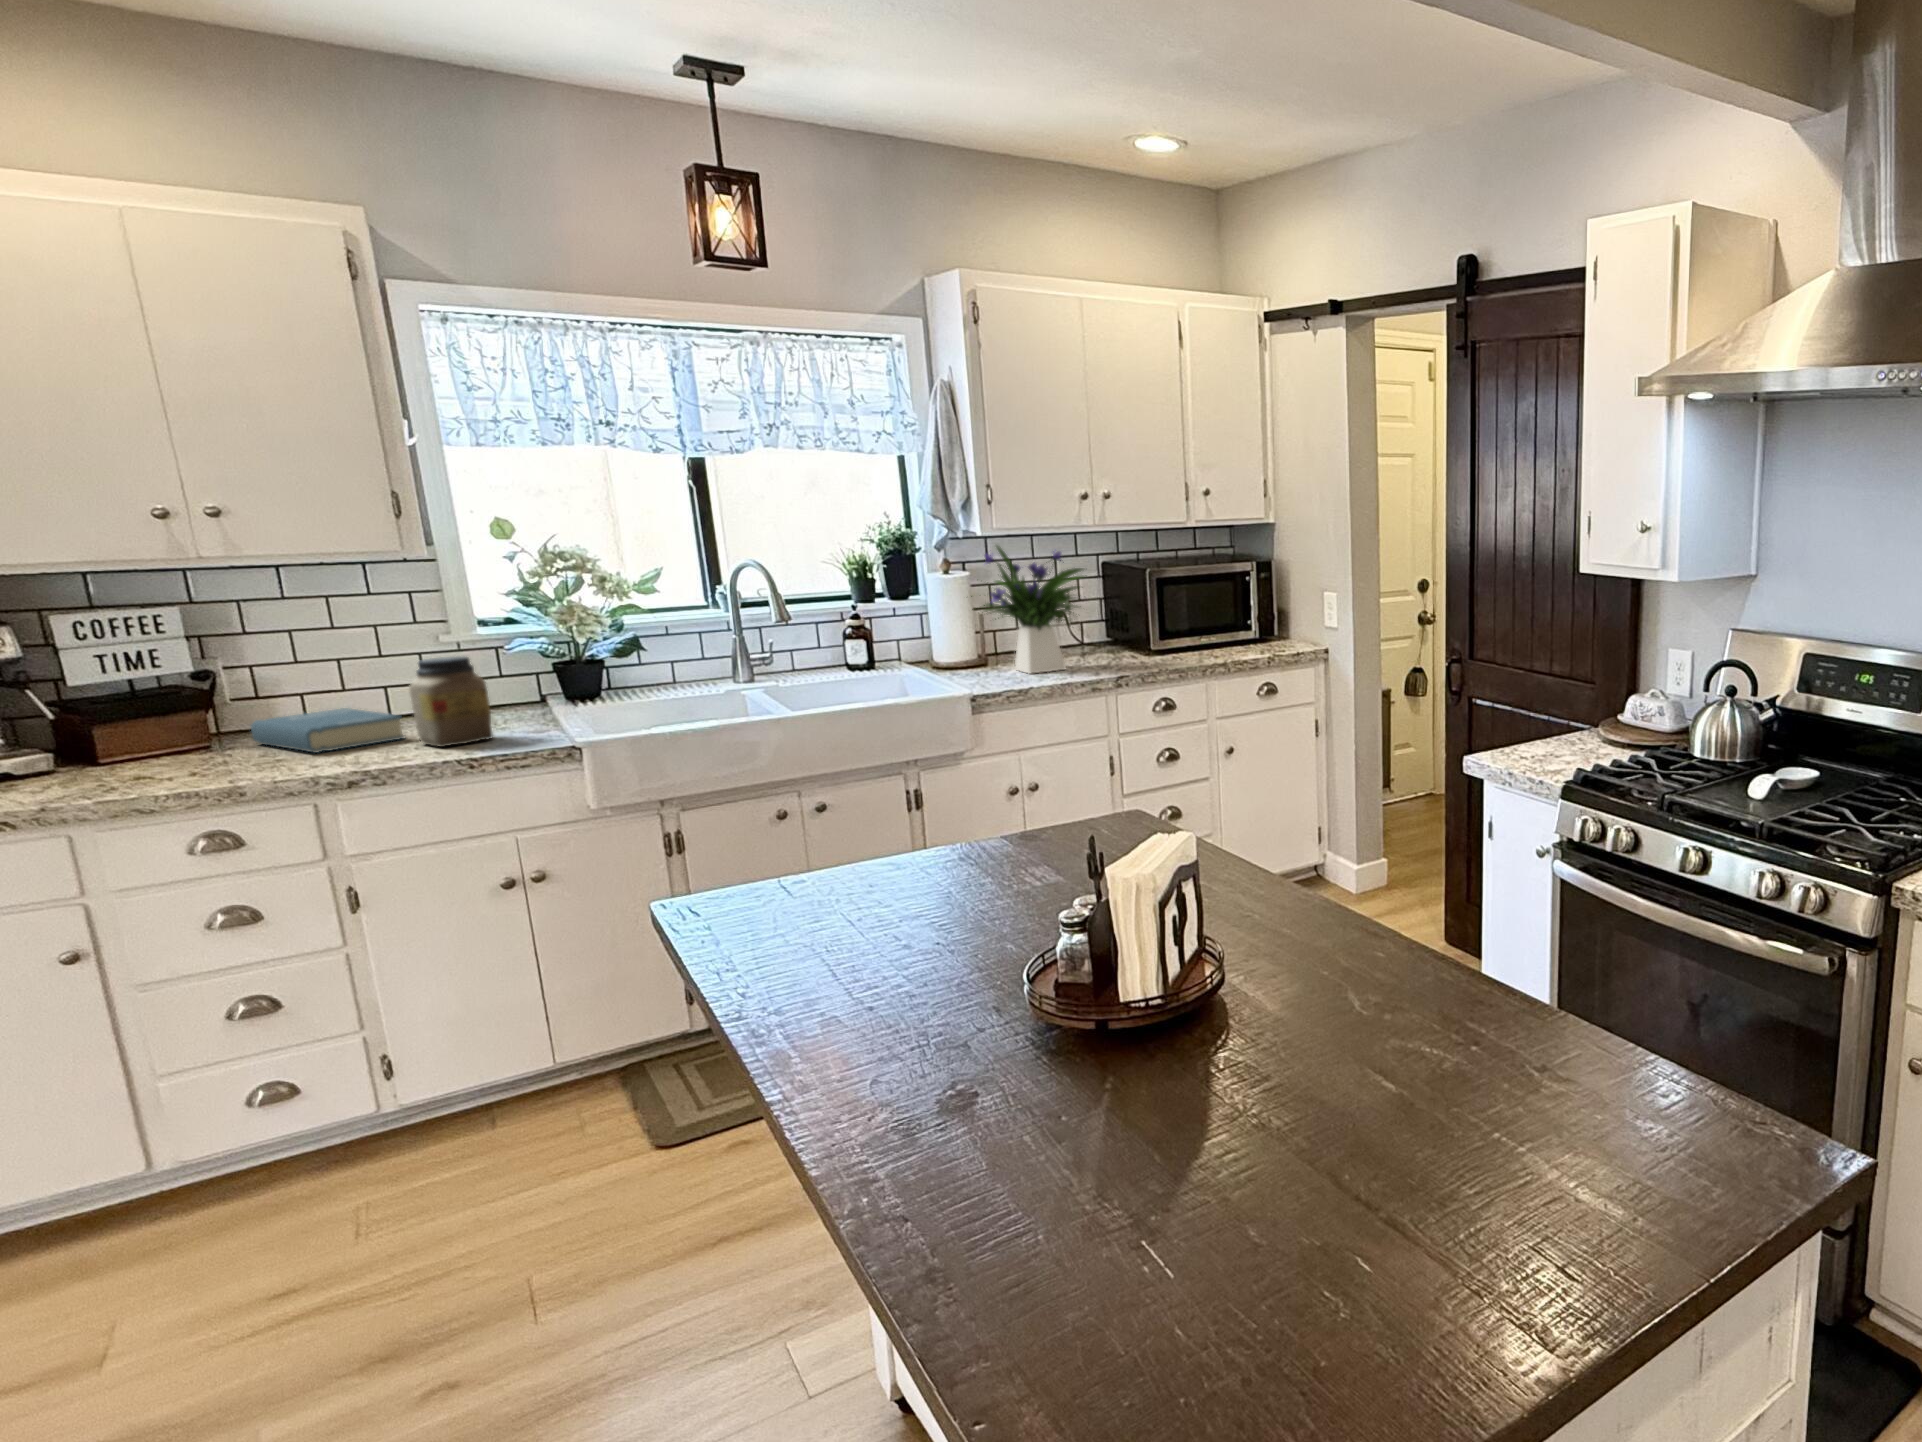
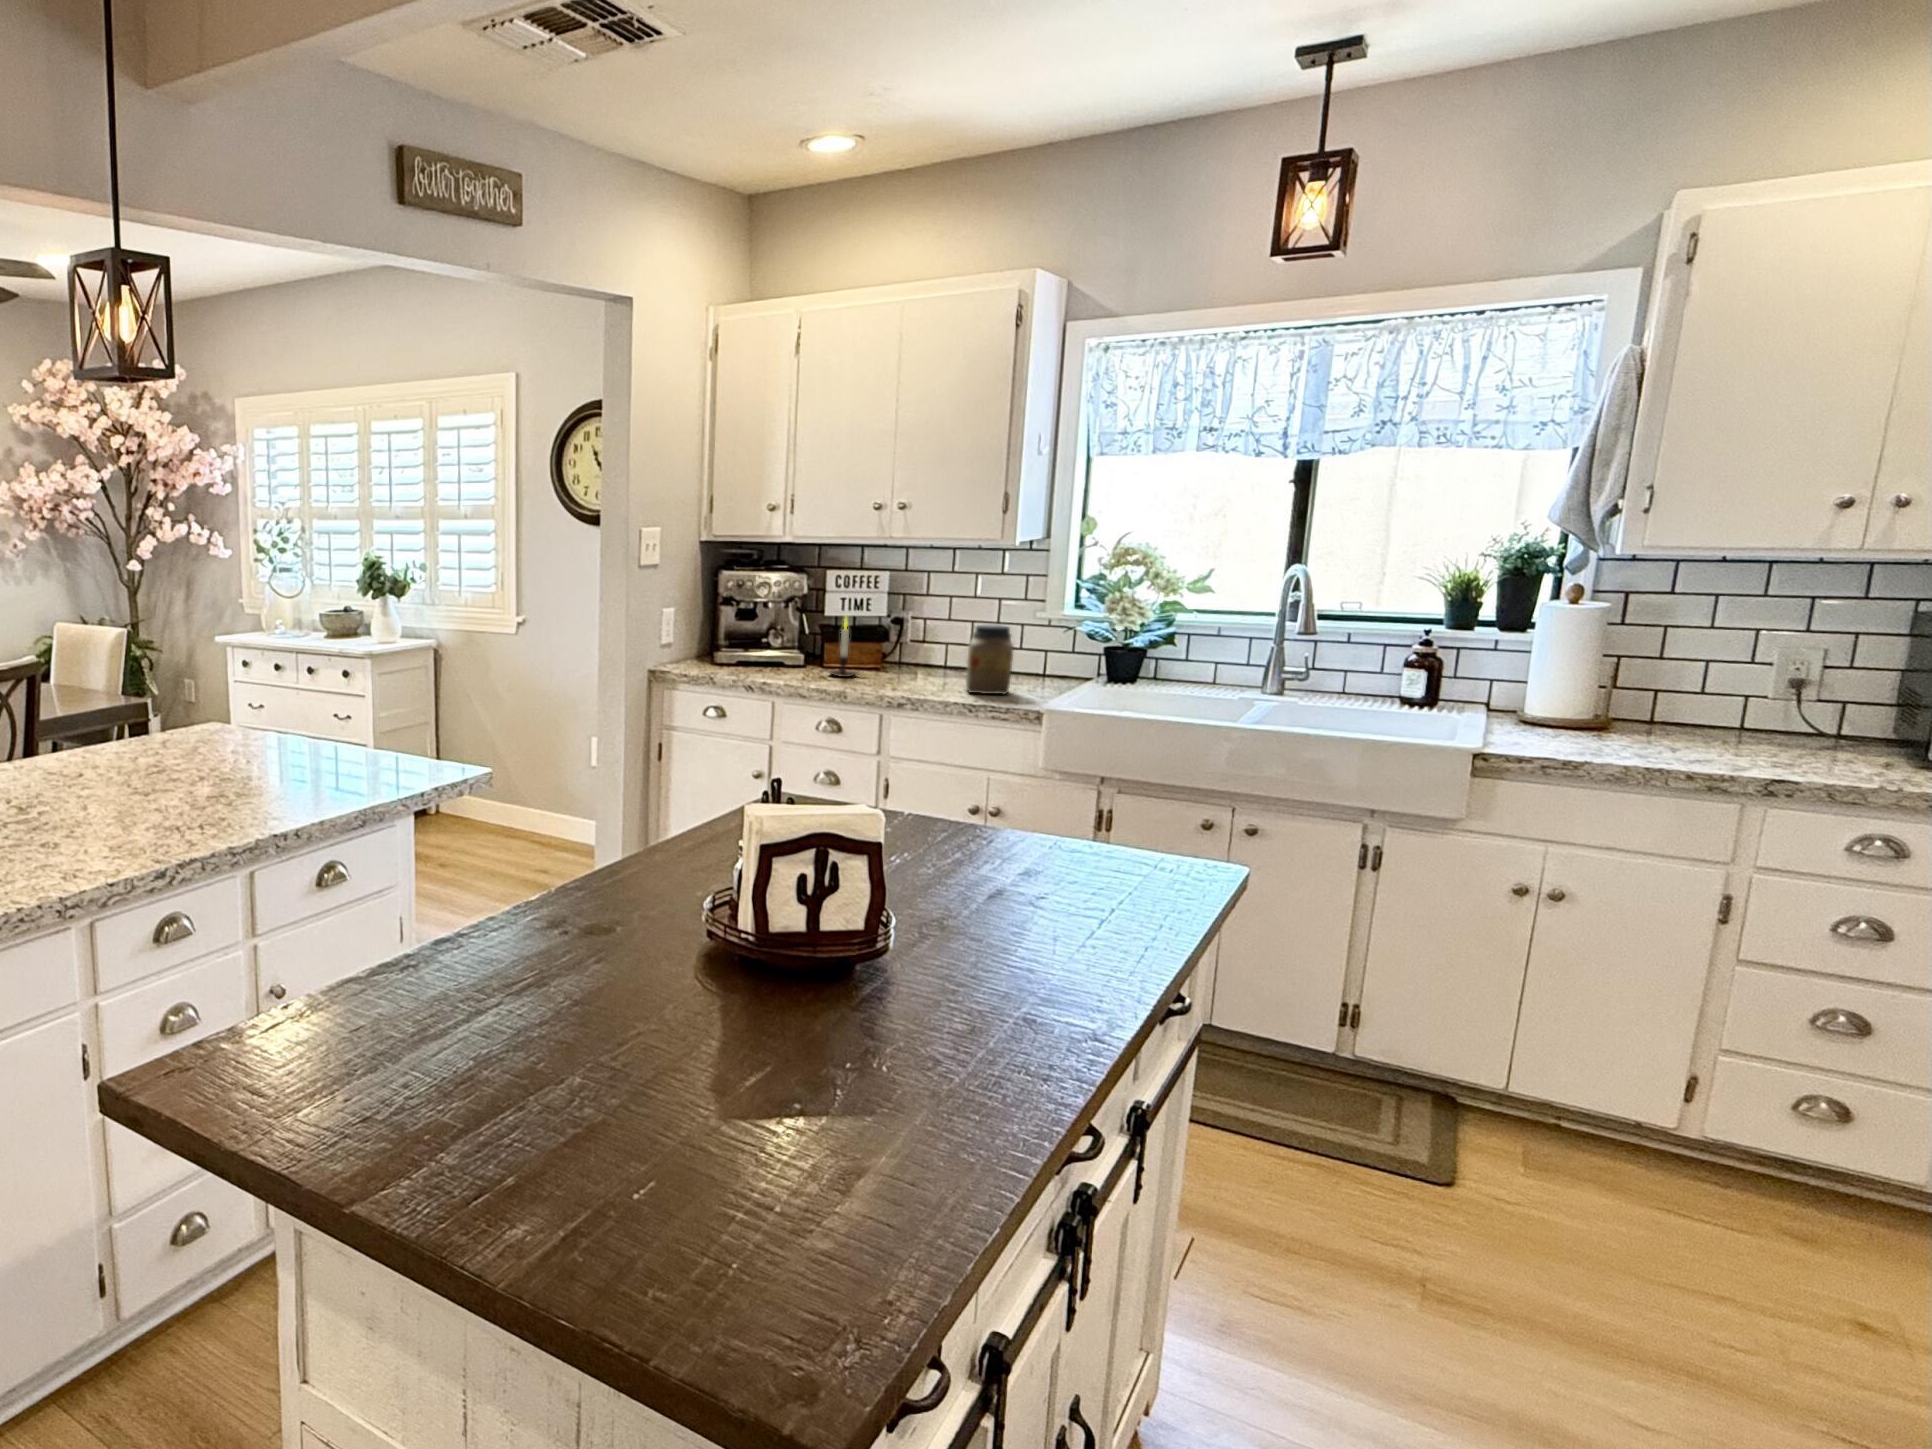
flower arrangement: present [971,546,1083,674] -> none [1561,568,1812,755]
candle: none [140,676,217,772] -> present [829,619,864,677]
hardback book: present [251,708,405,753] -> none [903,654,971,683]

